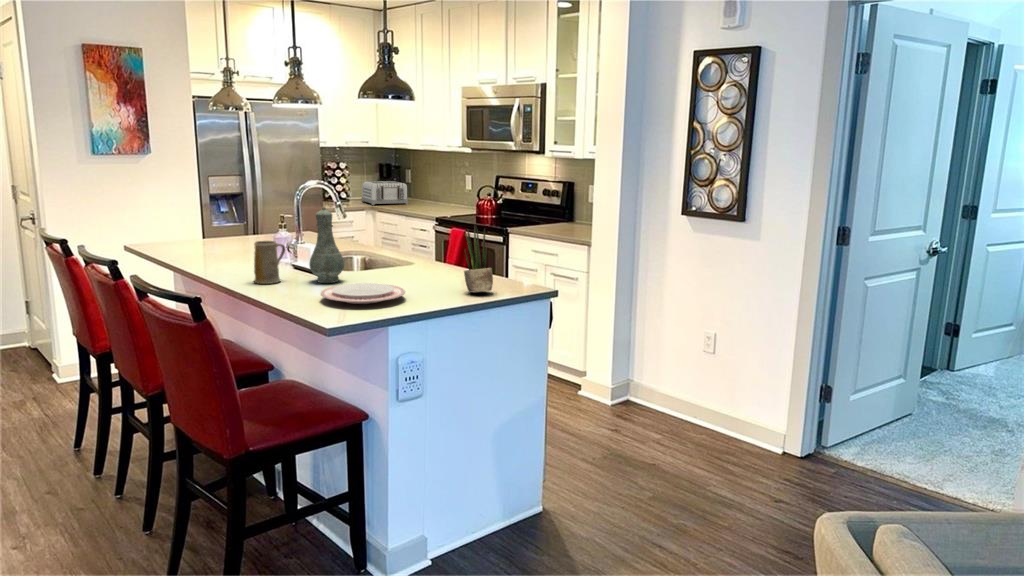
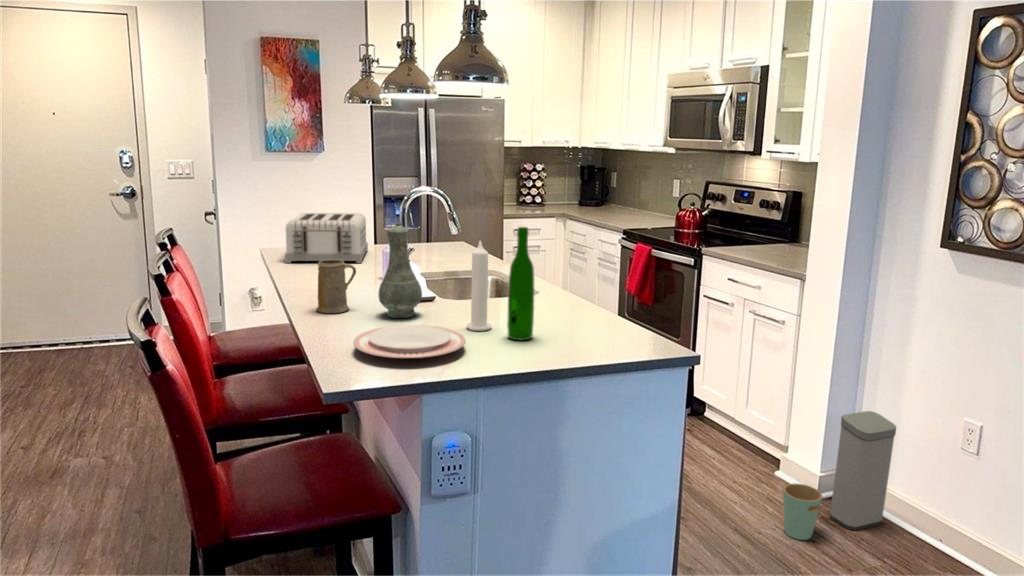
toaster: present [362,181,408,205] -> present [285,213,368,263]
wine bottle: none [424,205,443,289] -> present [507,227,534,340]
candle: none [388,217,407,286] -> present [467,241,491,331]
potted plant: present [464,224,493,292] -> none [552,256,592,354]
trash can: none [595,334,663,430] -> present [783,411,896,540]

